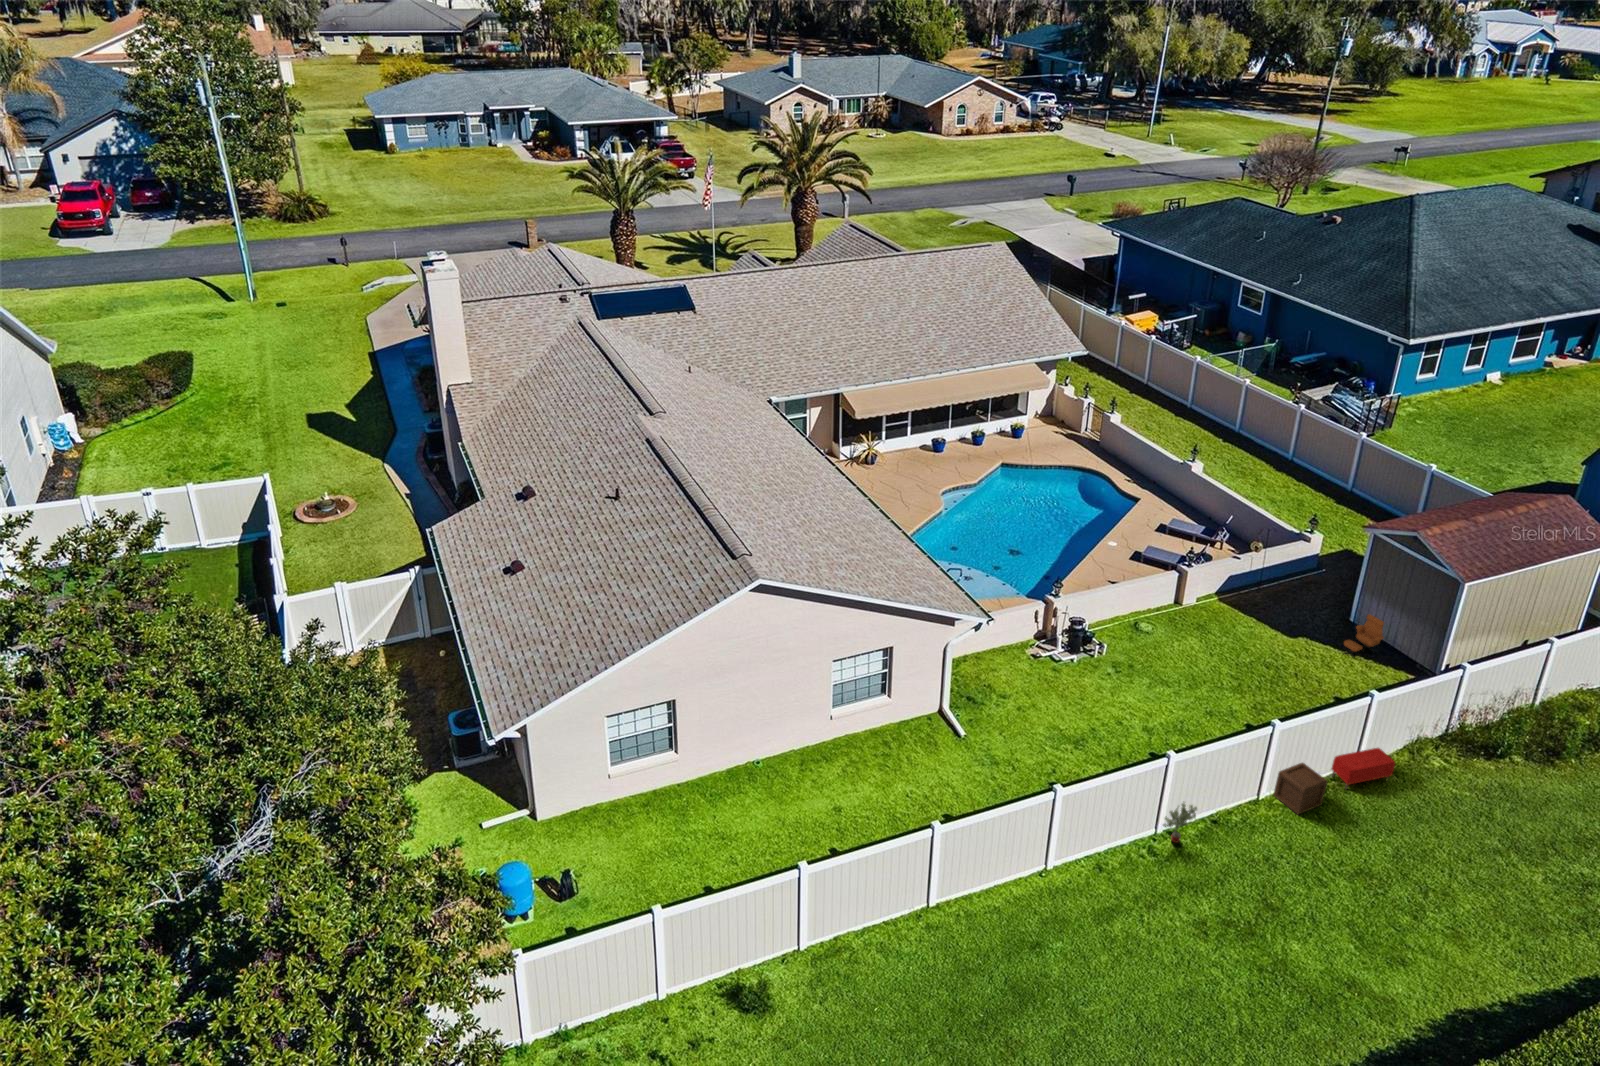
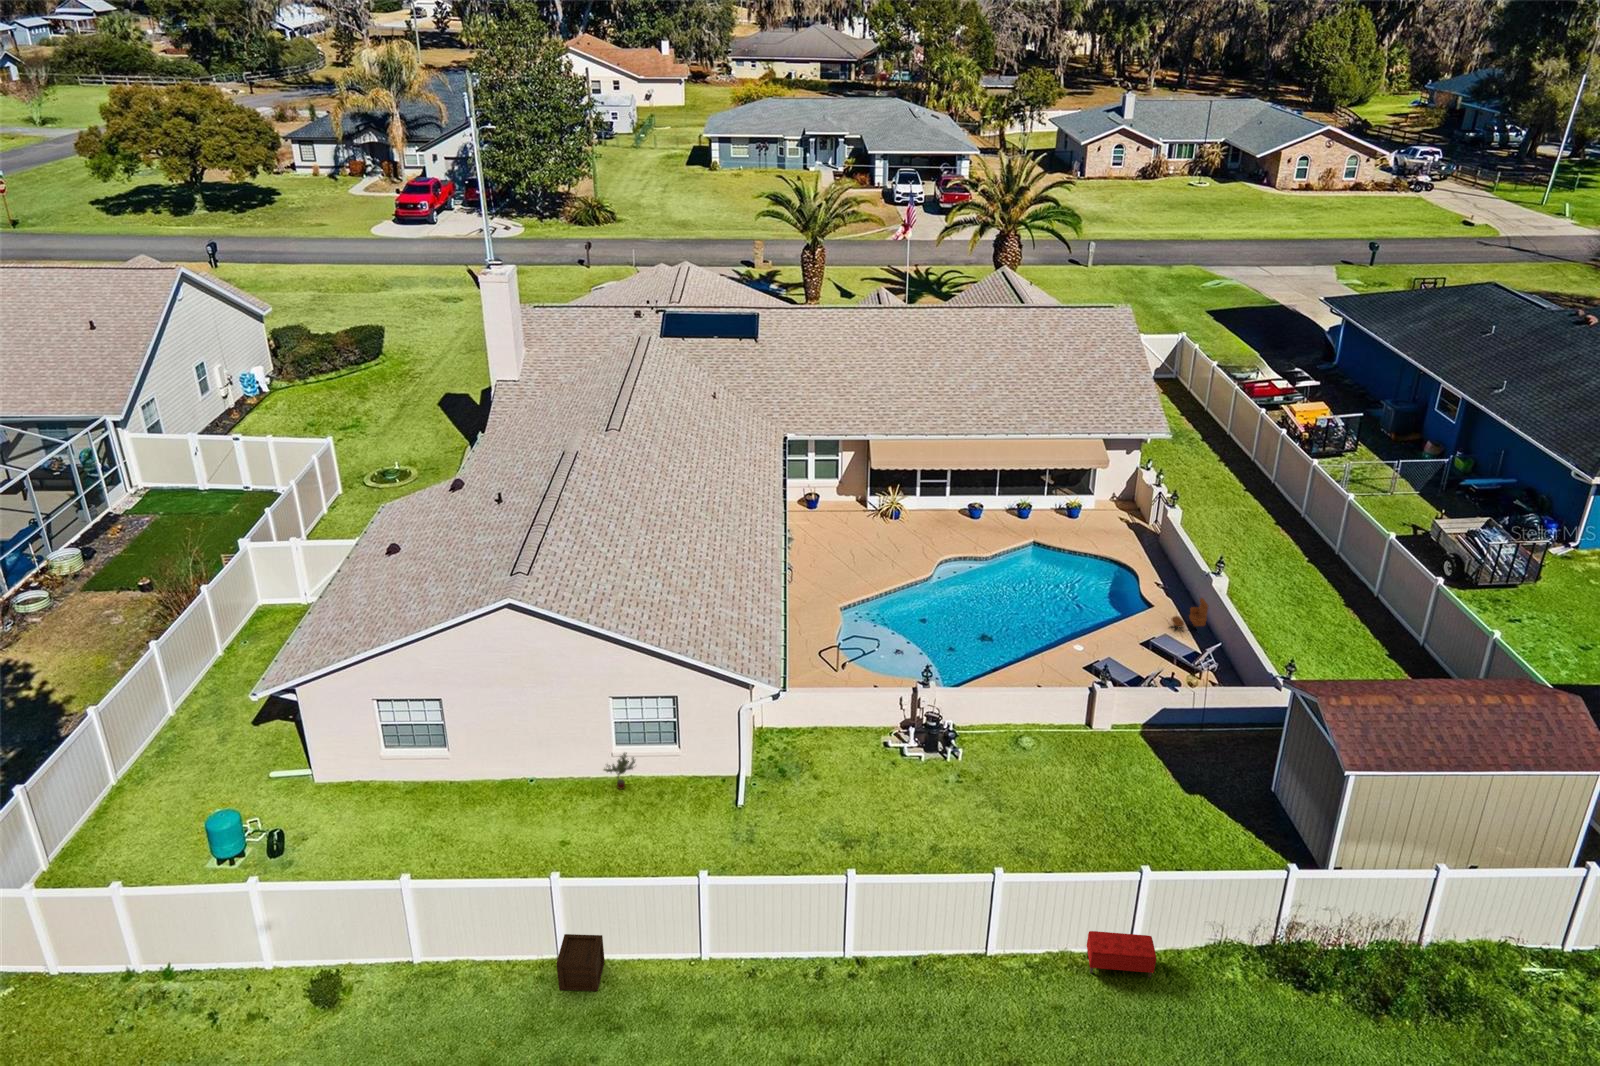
lounge chair: present [1344,614,1384,654] -> present [1171,598,1208,632]
wooden crate: present [1273,763,1328,814] -> present [556,934,605,991]
potted tree: present [1163,803,1197,843] -> present [604,753,635,789]

